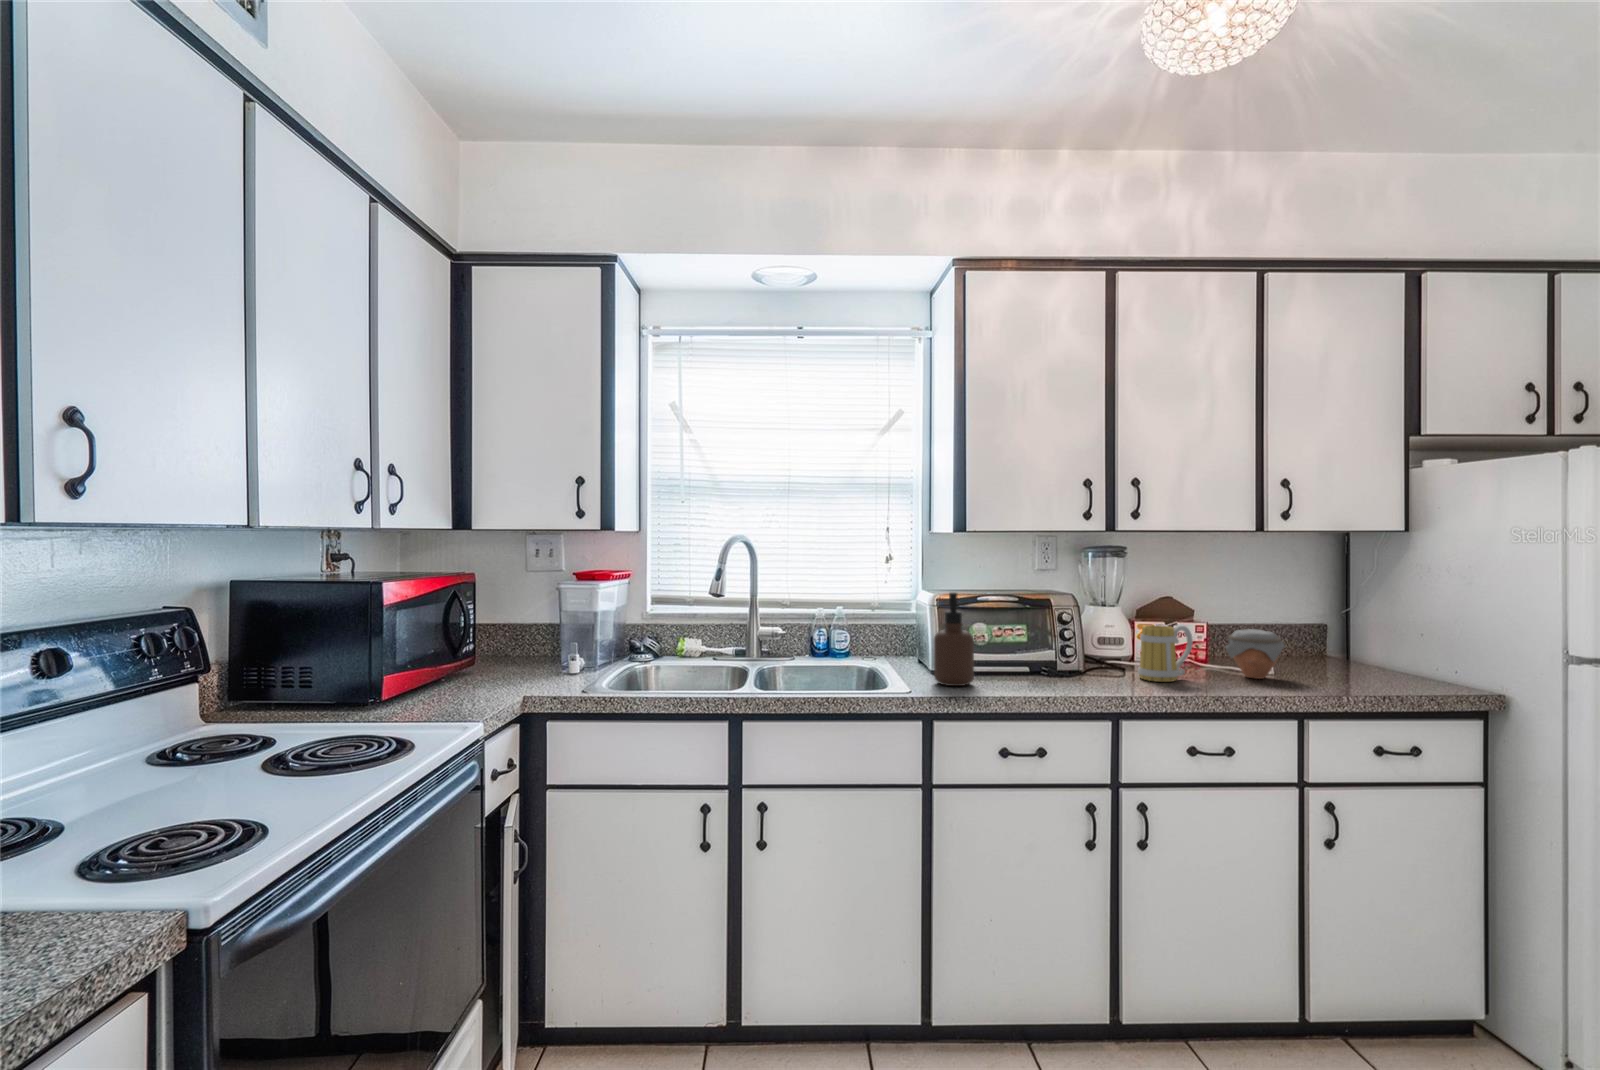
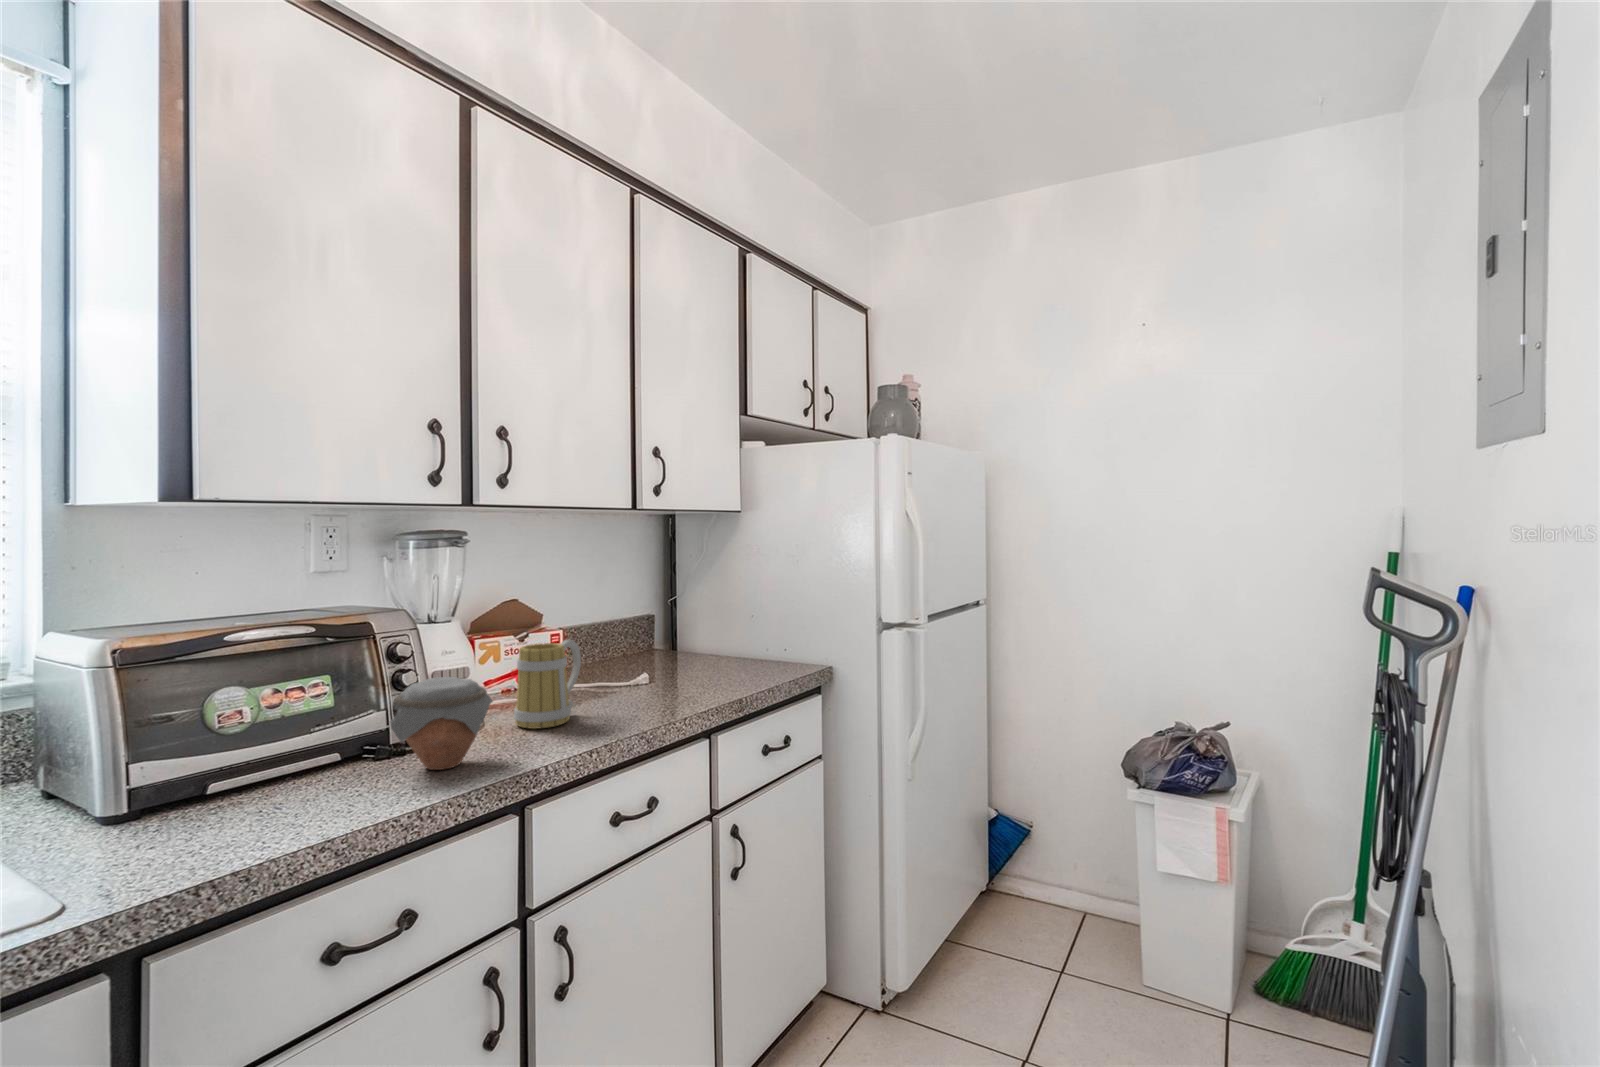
soap dispenser: present [934,592,974,686] -> none [125,634,241,851]
jar: present [1226,629,1285,679] -> present [390,677,492,770]

